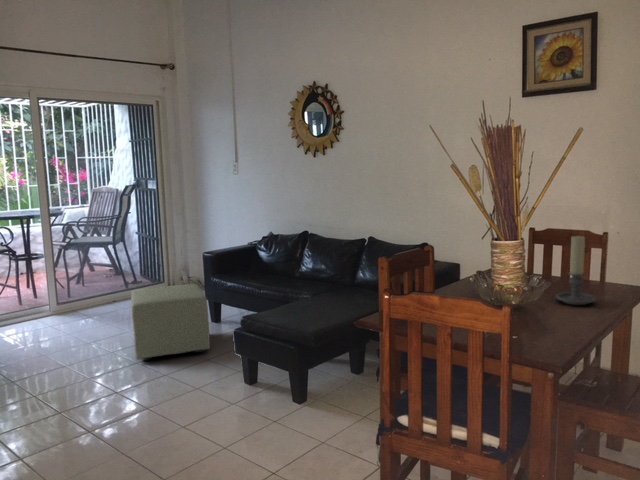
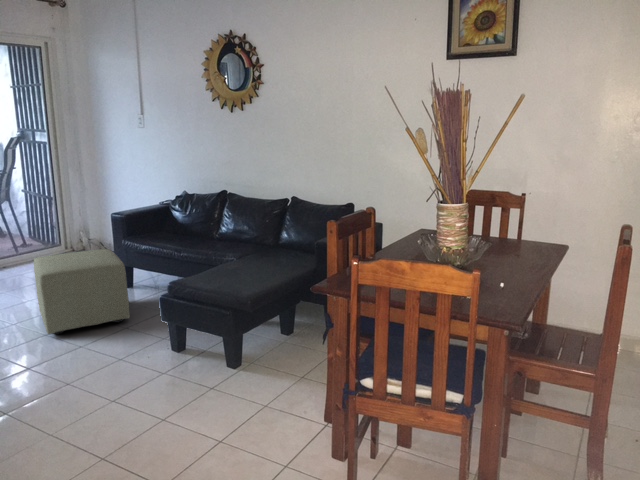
candle holder: present [556,236,596,305] -> none [493,200,529,265]

